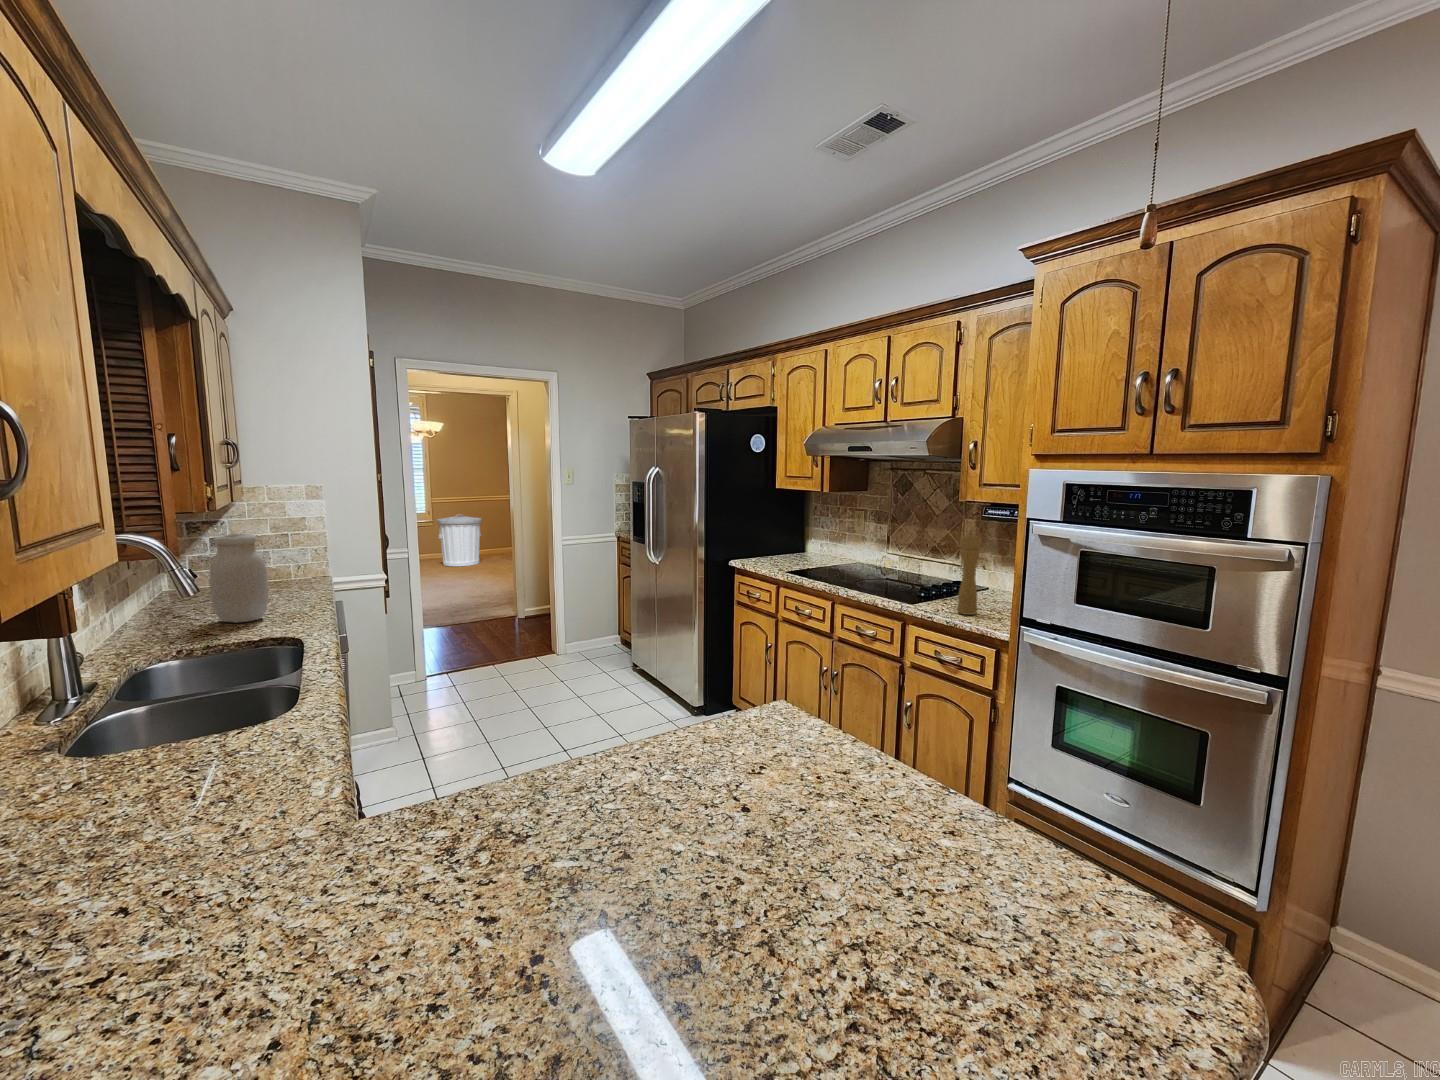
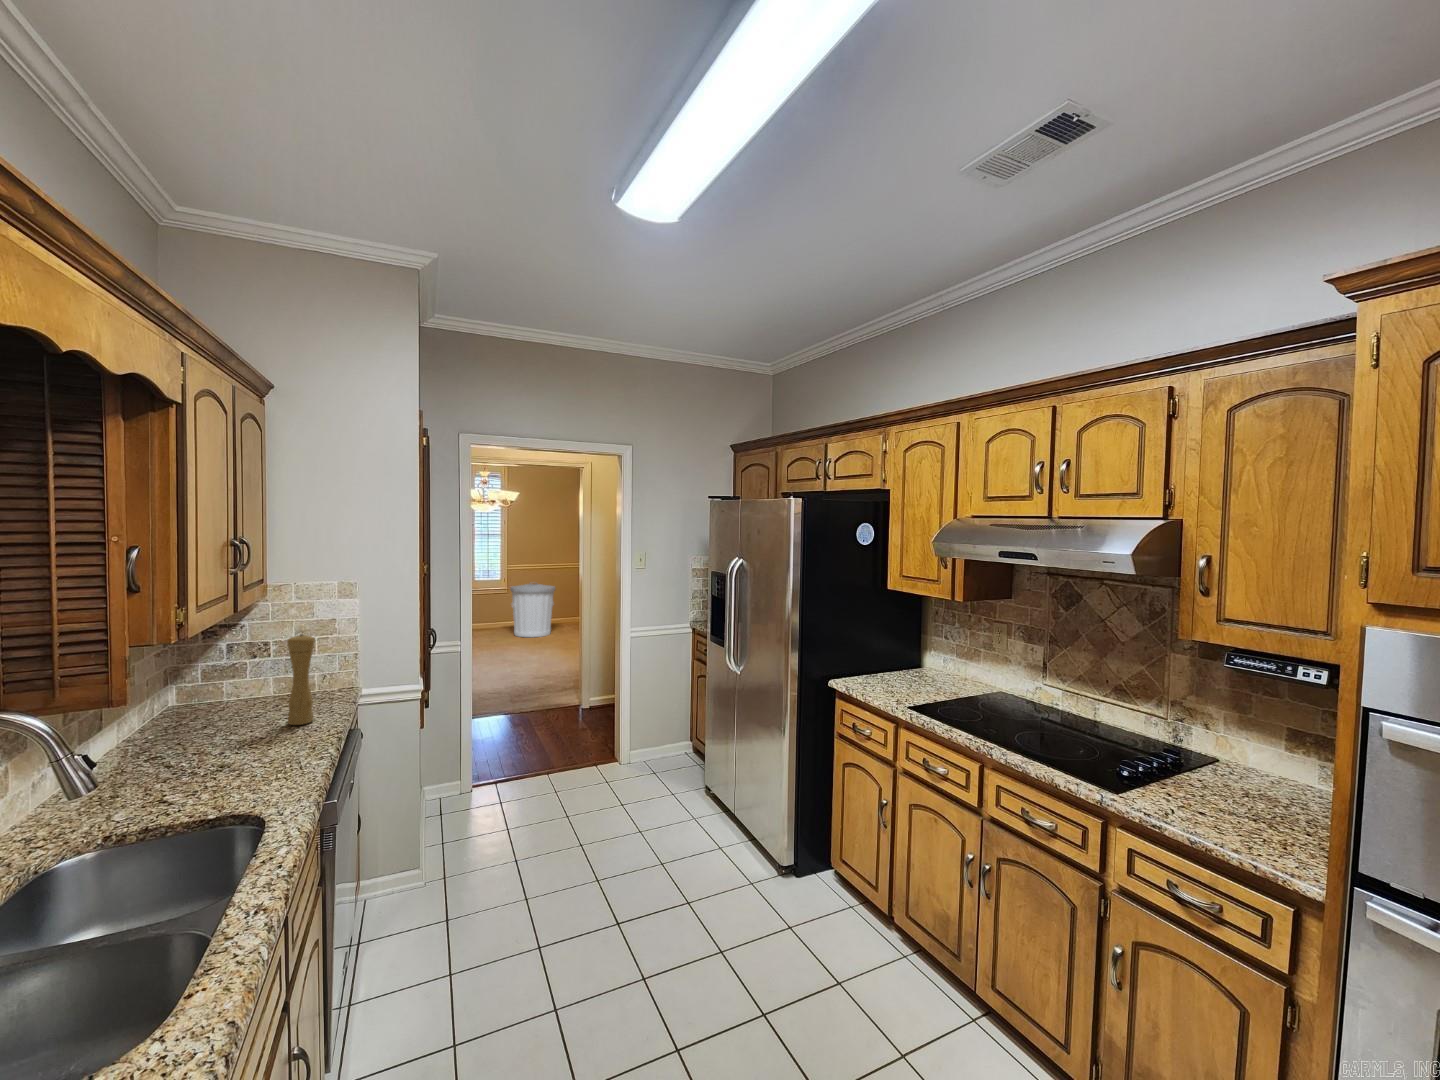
jar: present [209,534,268,623] -> none [180,661,254,777]
pepper mill: present [957,534,982,615] -> present [287,635,315,725]

